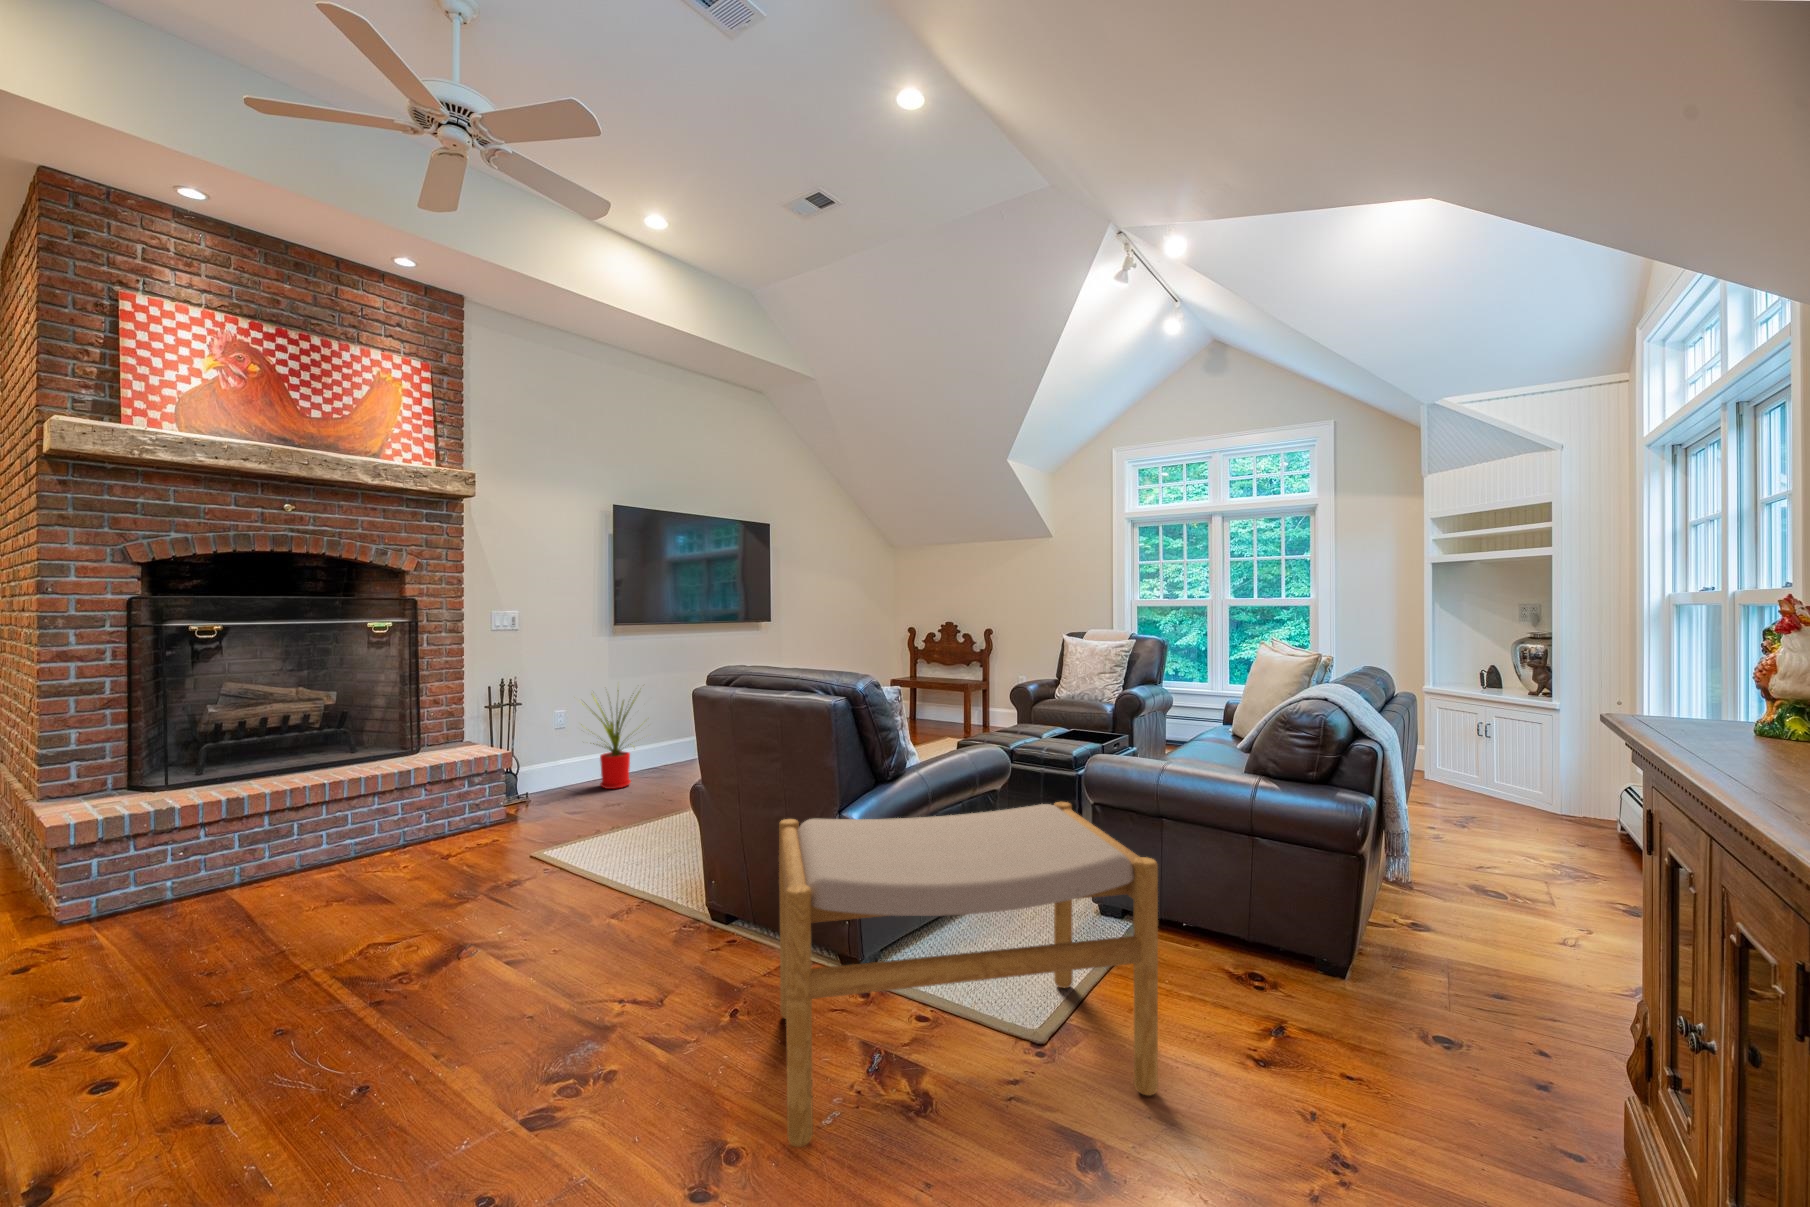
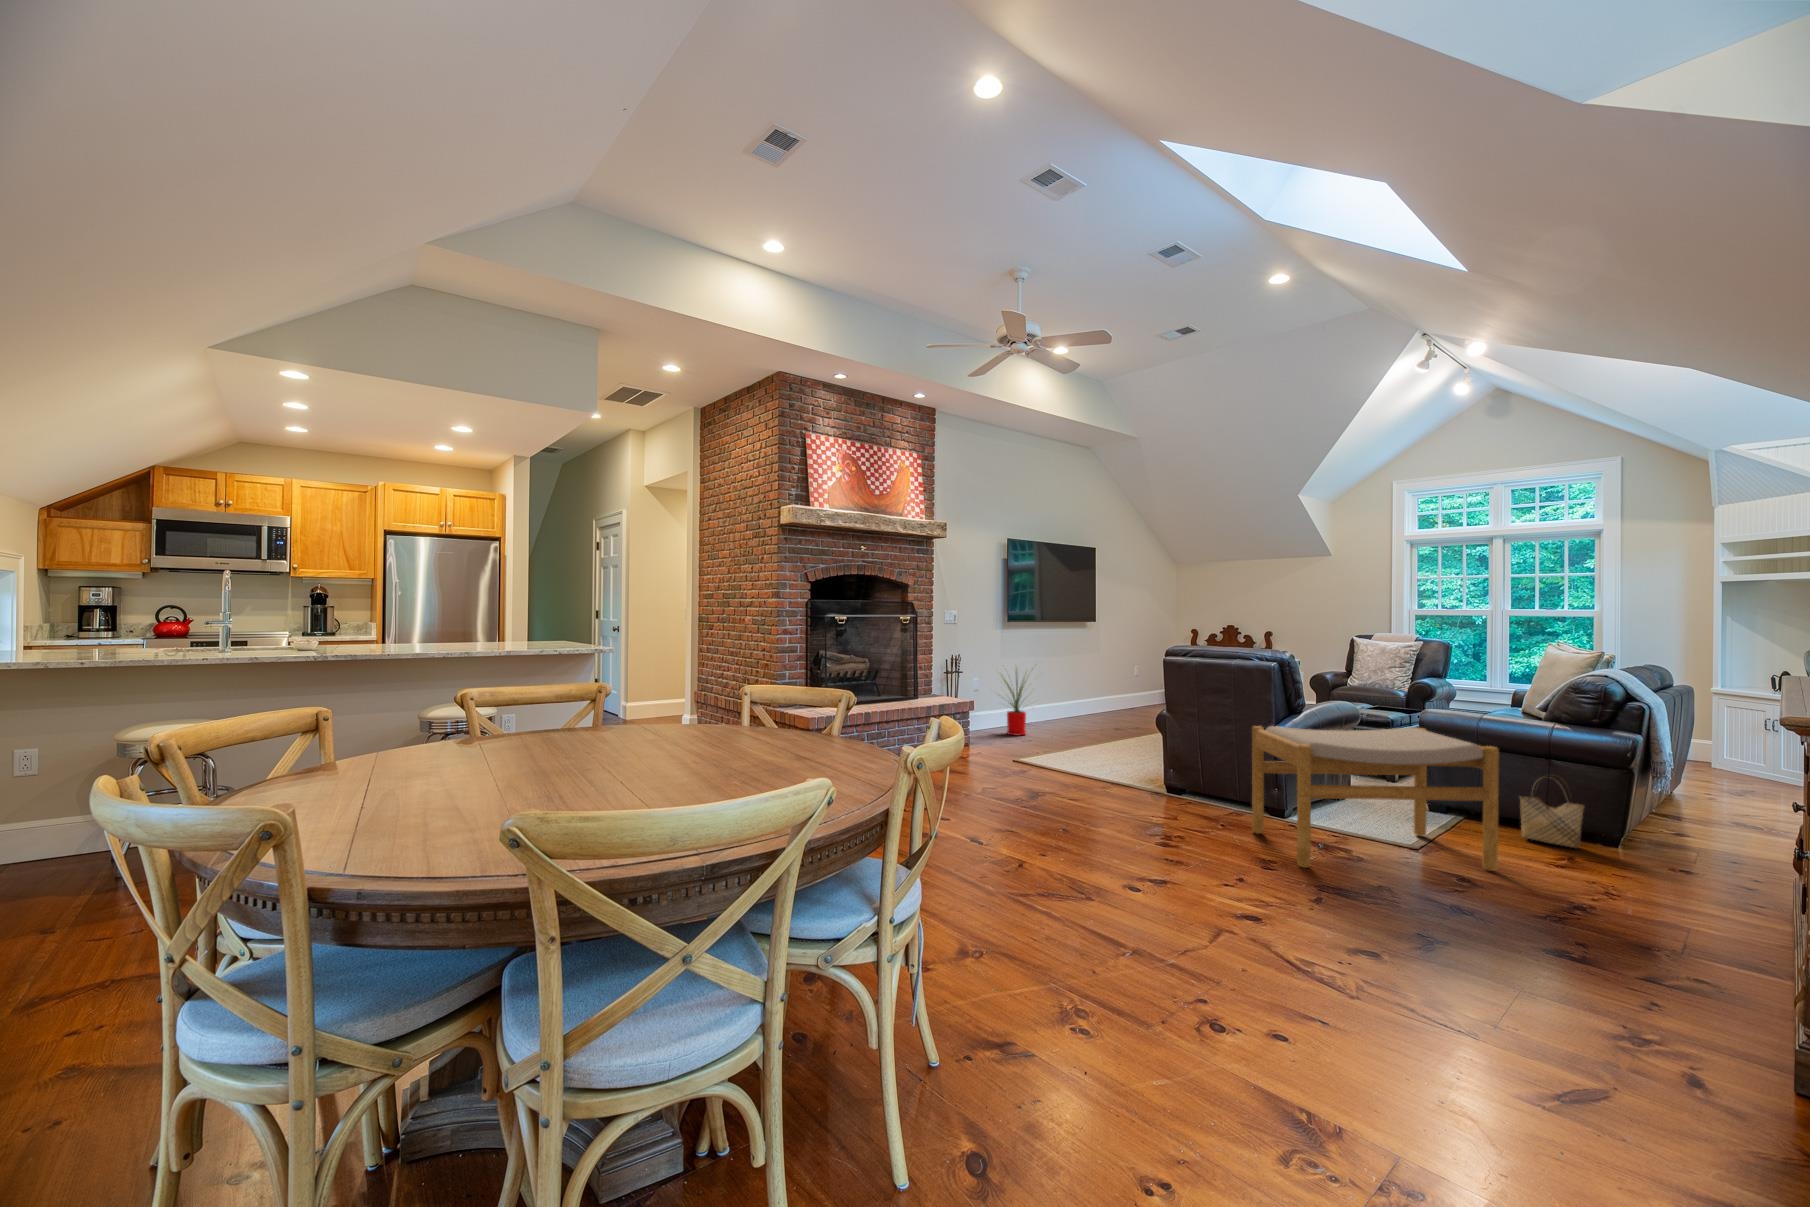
woven basket: none [1209,864,1299,991] -> present [1520,774,1584,848]

